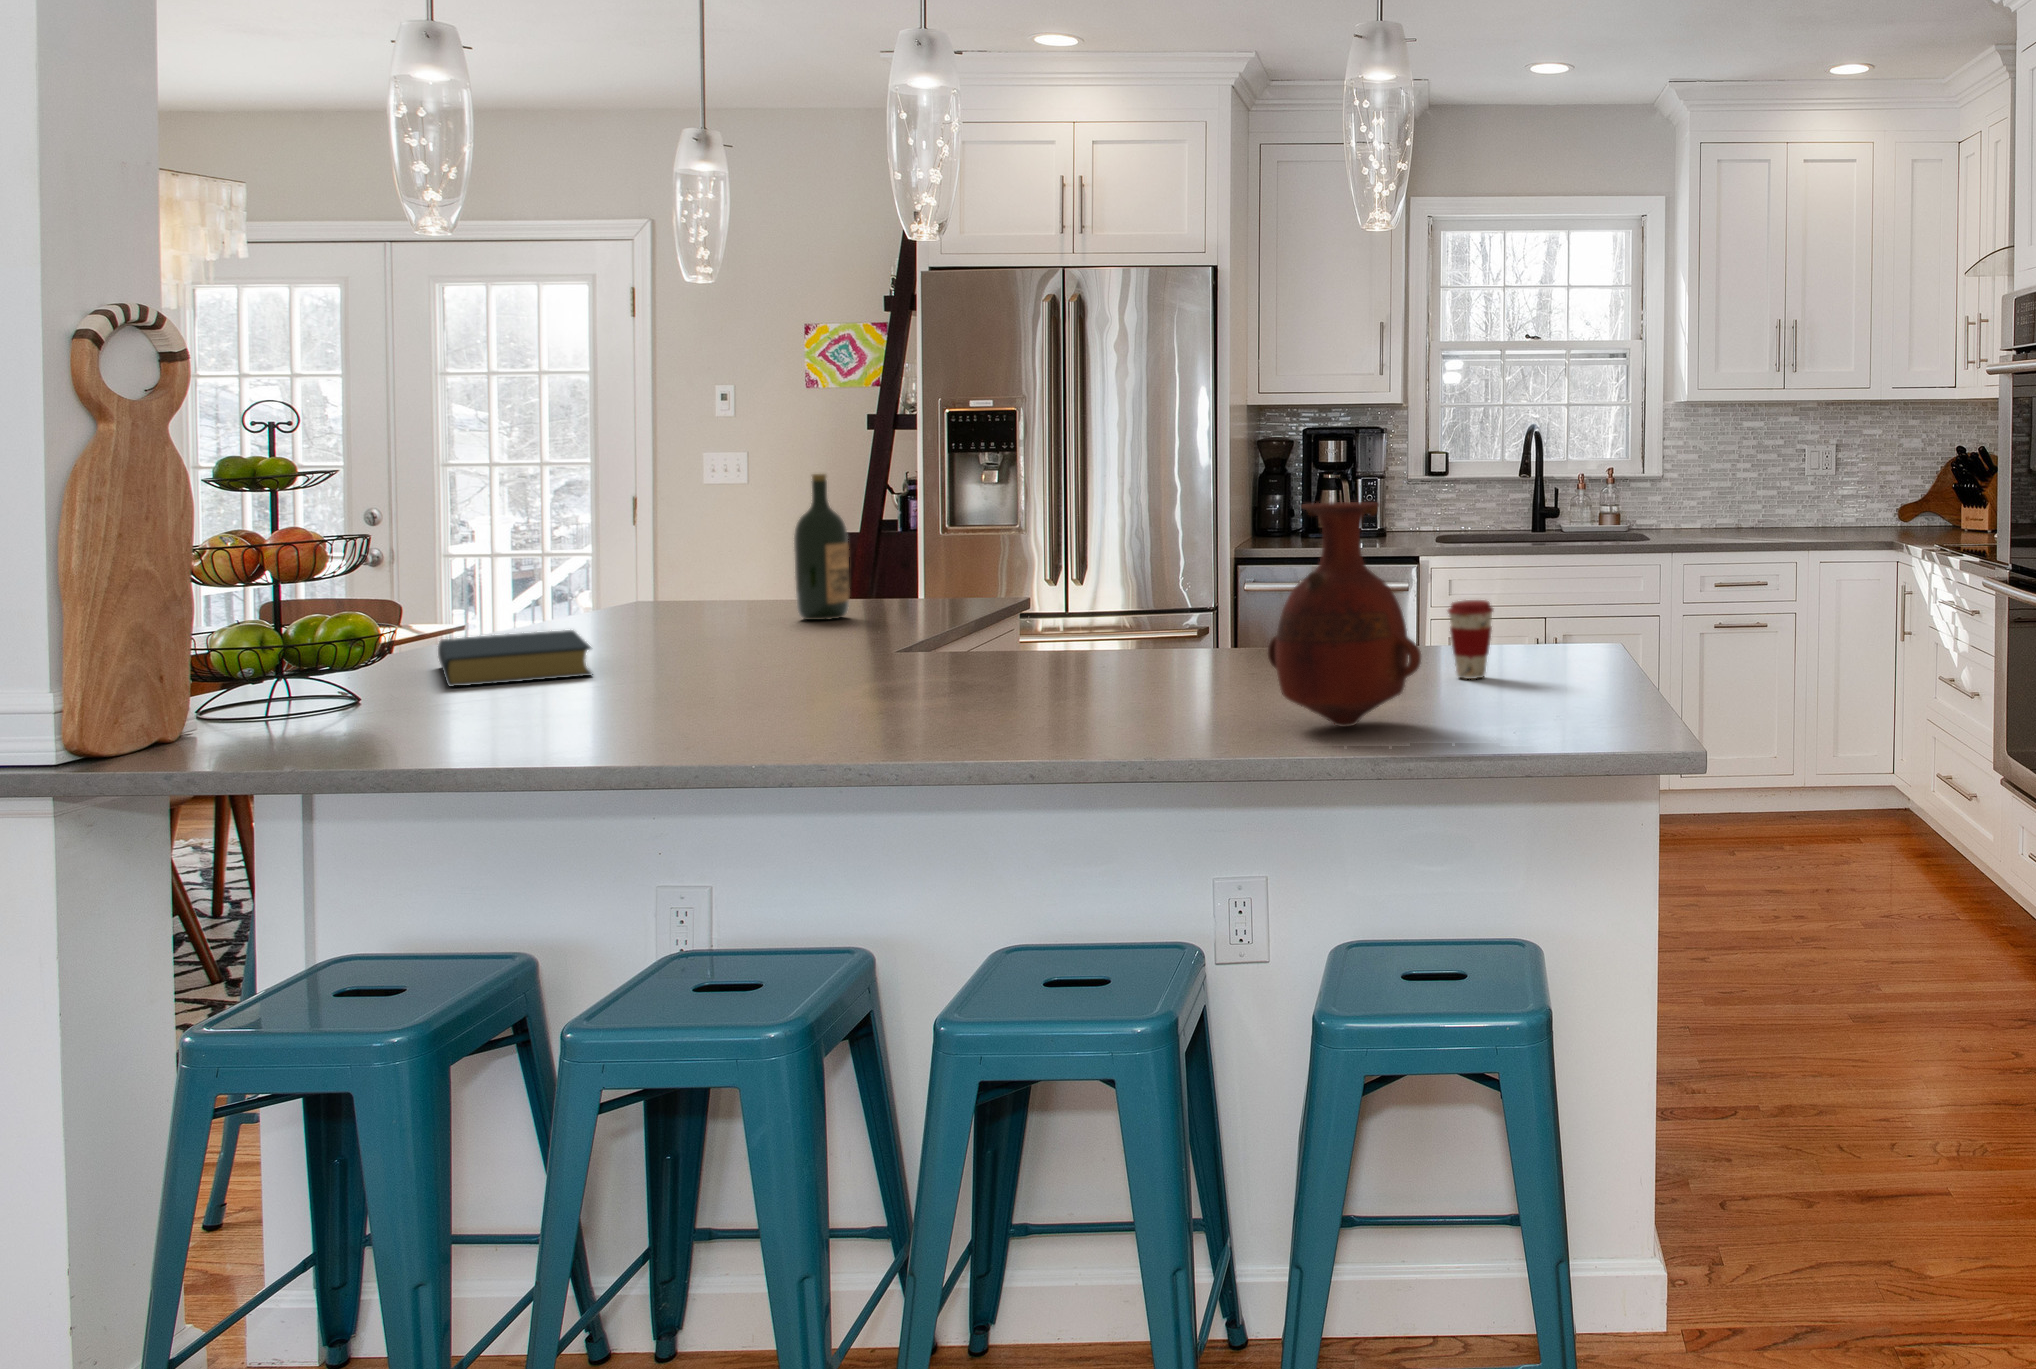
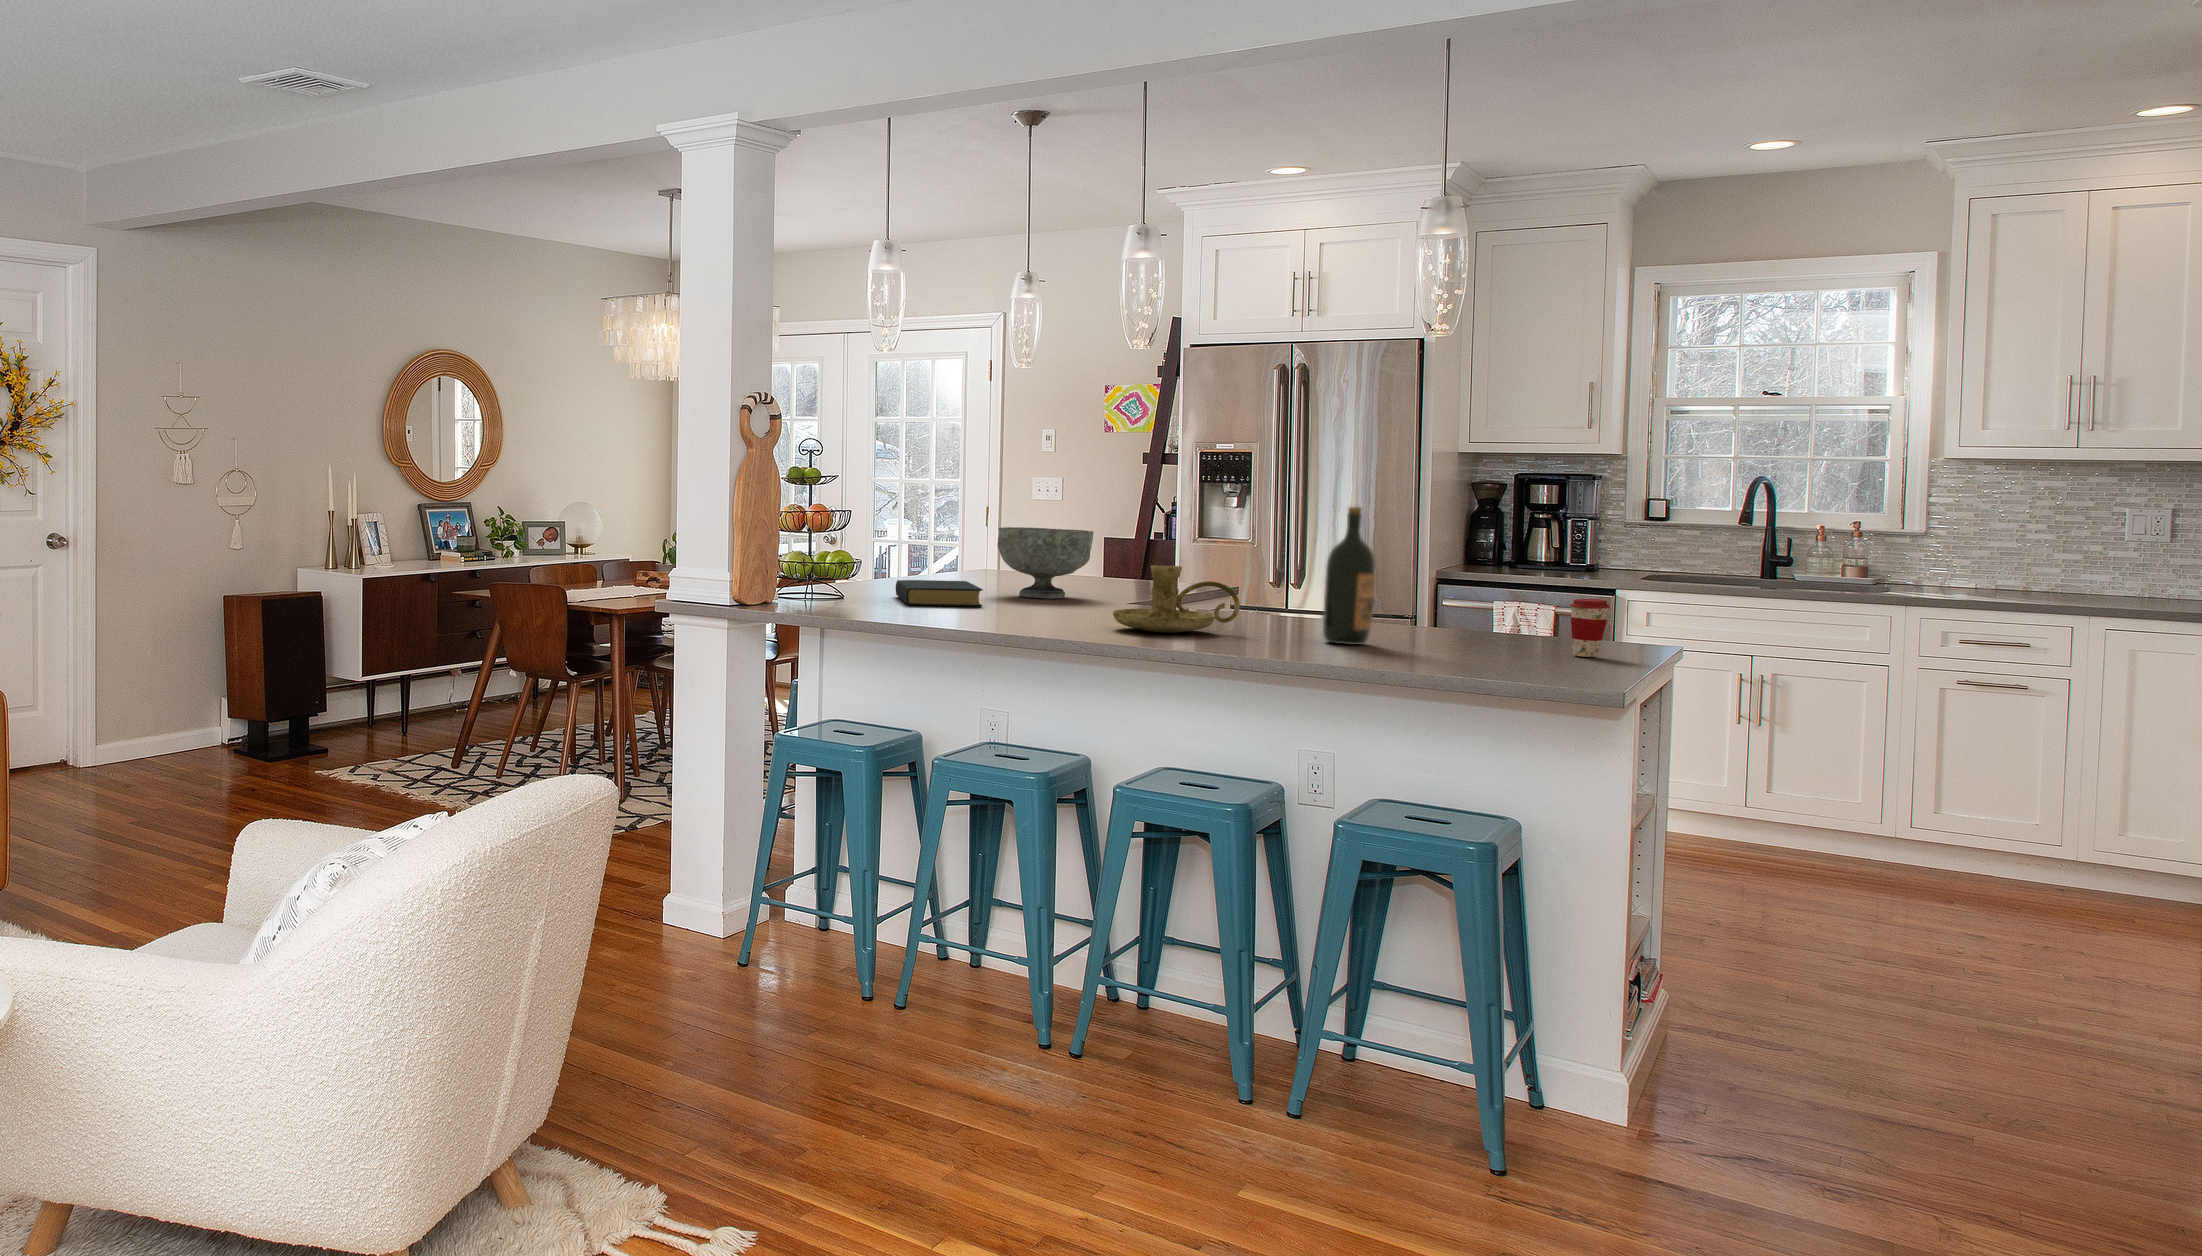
wine bottle: present [794,474,849,620] -> present [1323,507,1376,645]
vase: present [1268,502,1421,727] -> none [1414,515,1524,668]
decorative bowl: none [626,535,786,644] -> present [998,527,1094,598]
candle holder: none [808,595,1010,703] -> present [1113,565,1240,633]

